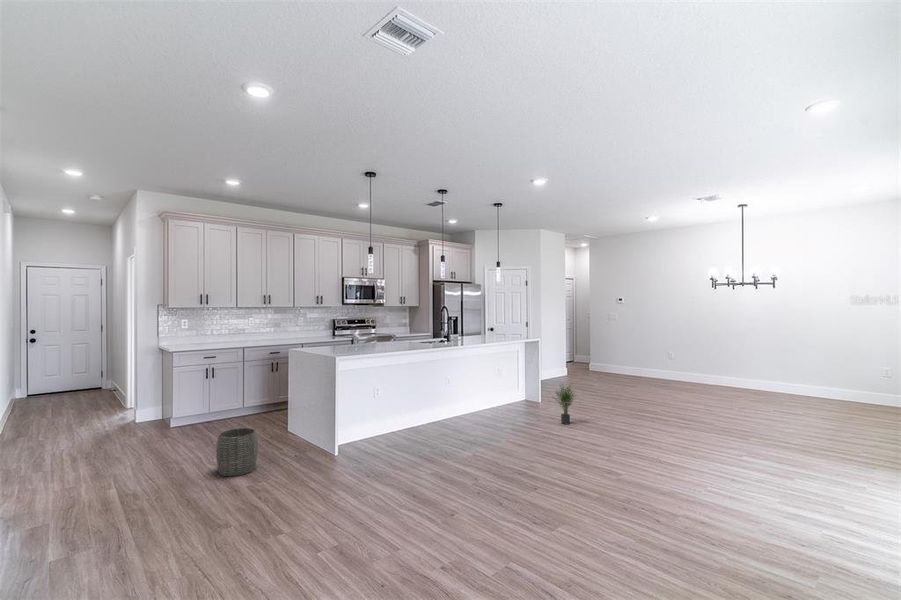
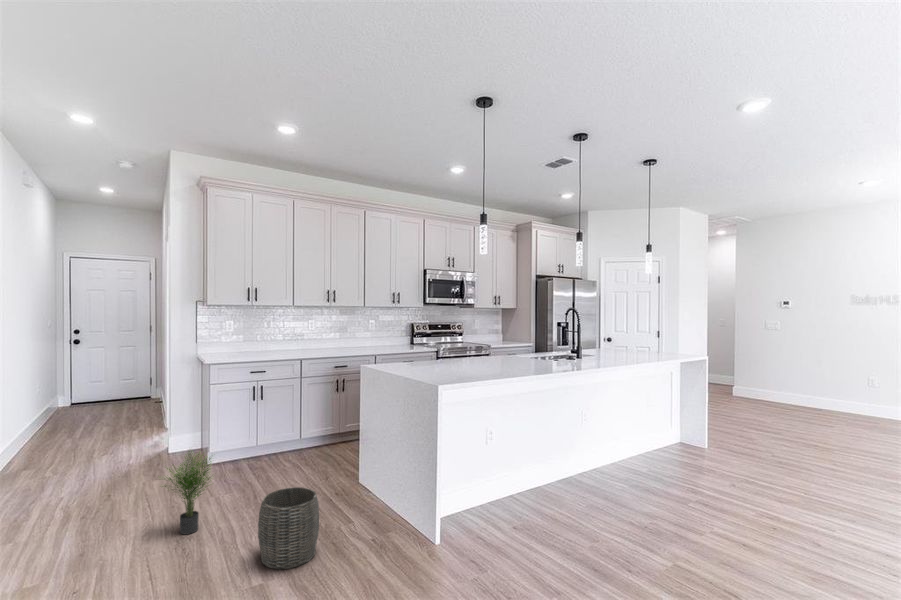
potted plant: present [553,386,573,424] -> present [165,451,211,534]

